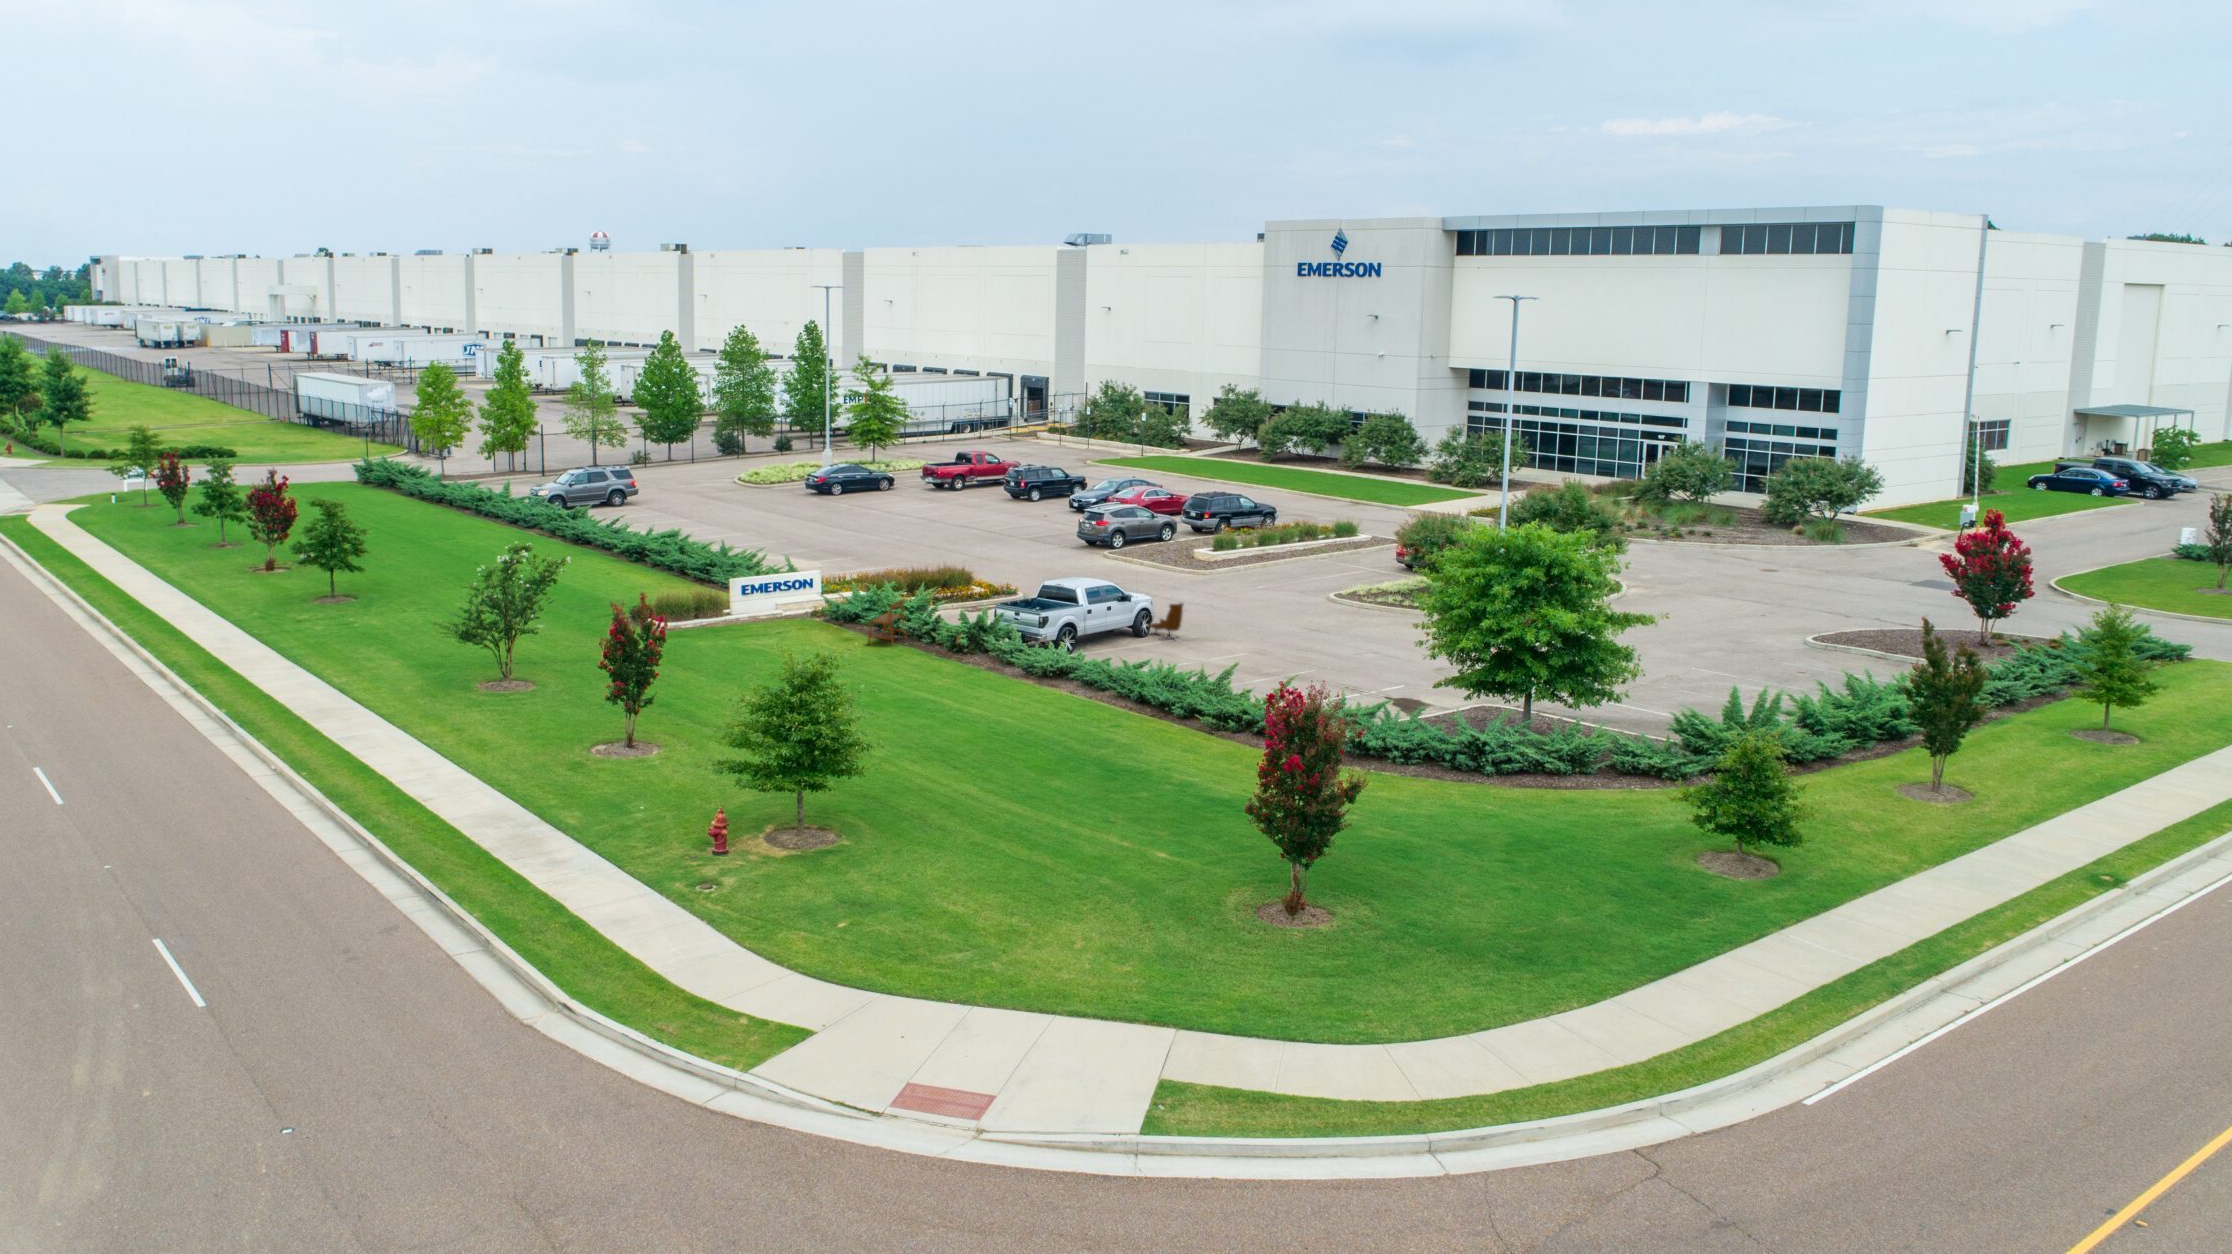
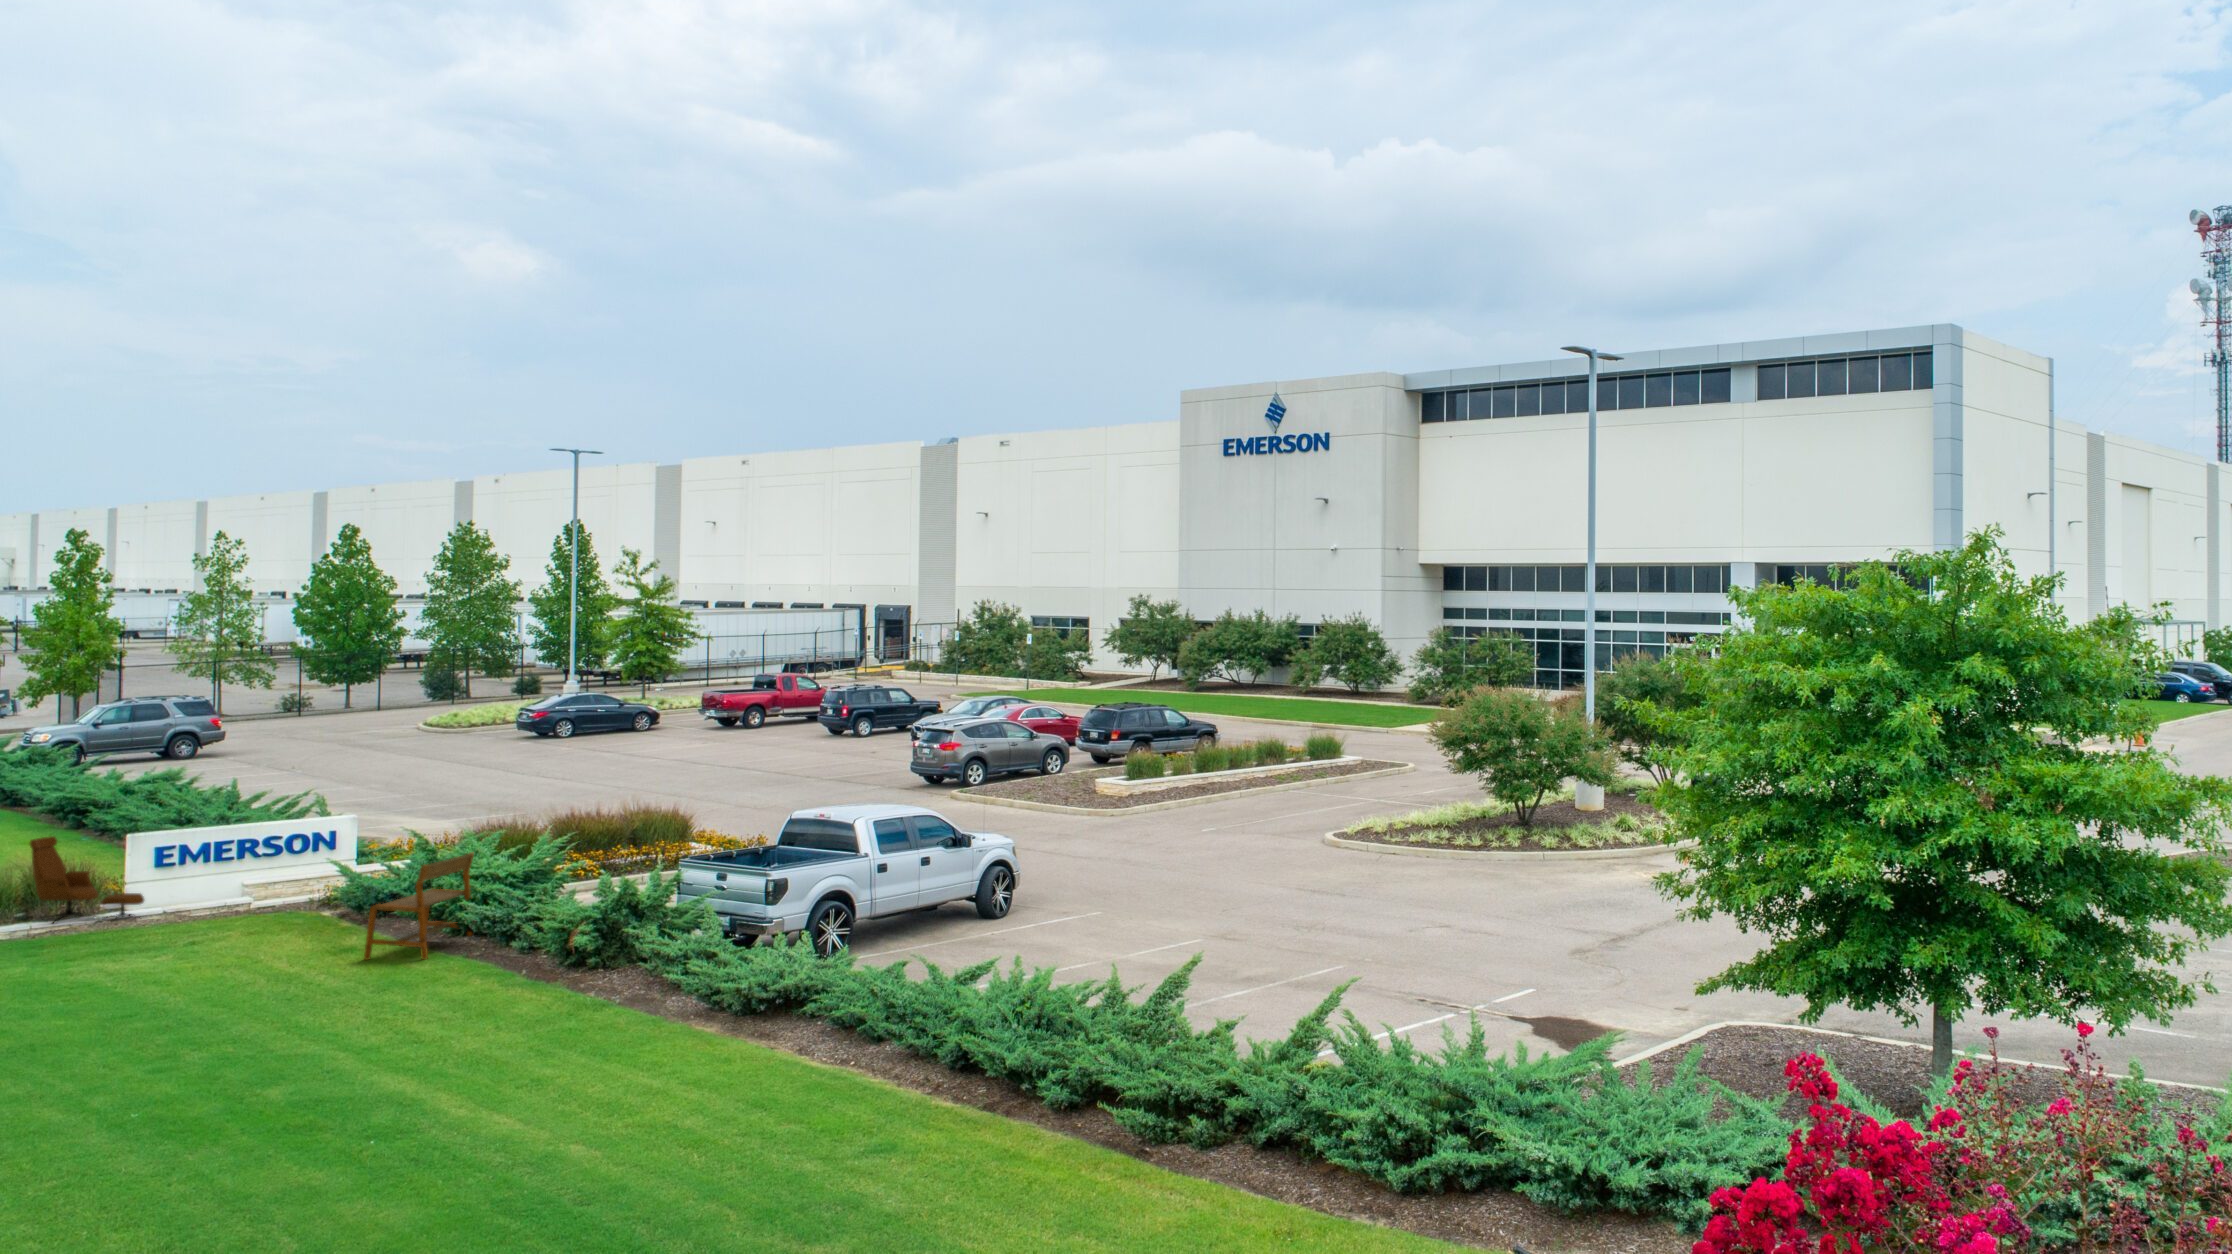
lounge chair: present [1149,603,1184,638] -> present [30,836,144,918]

